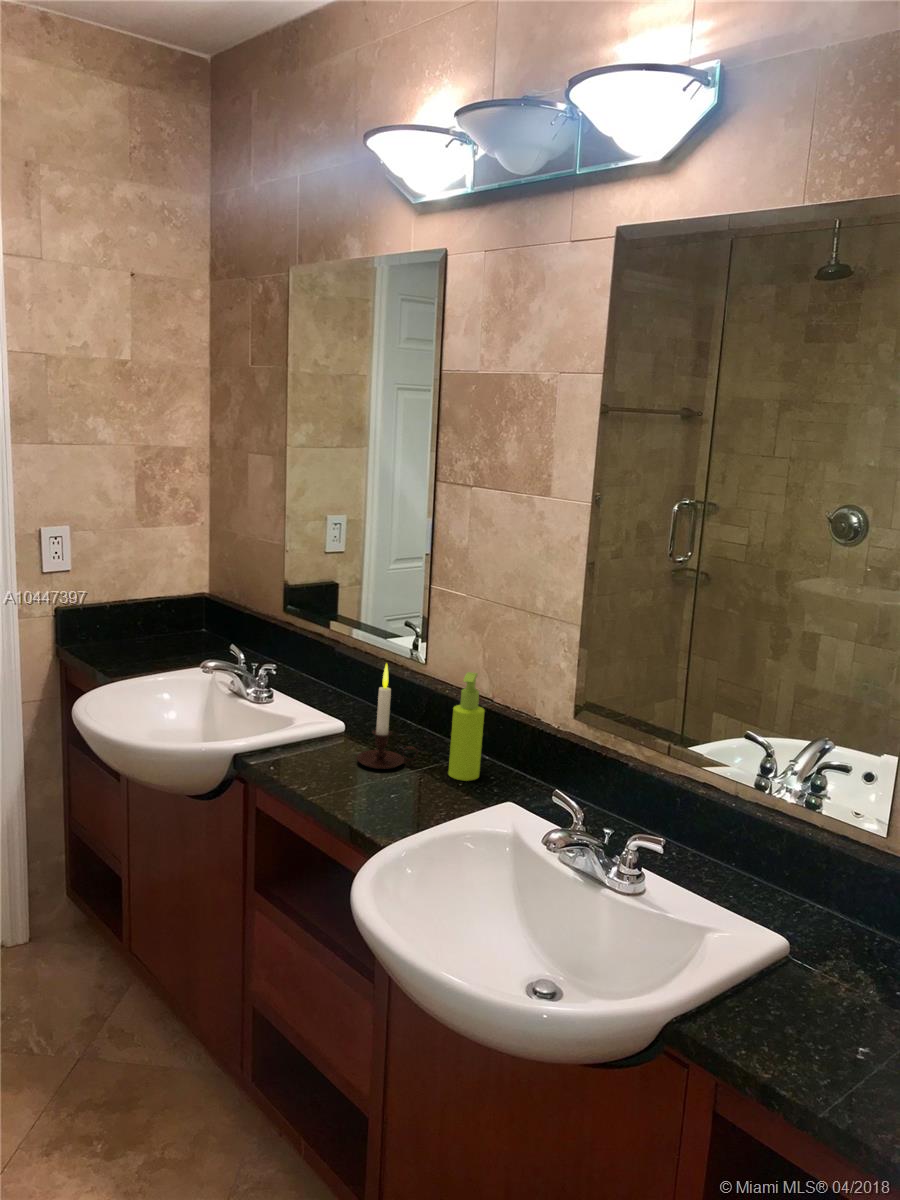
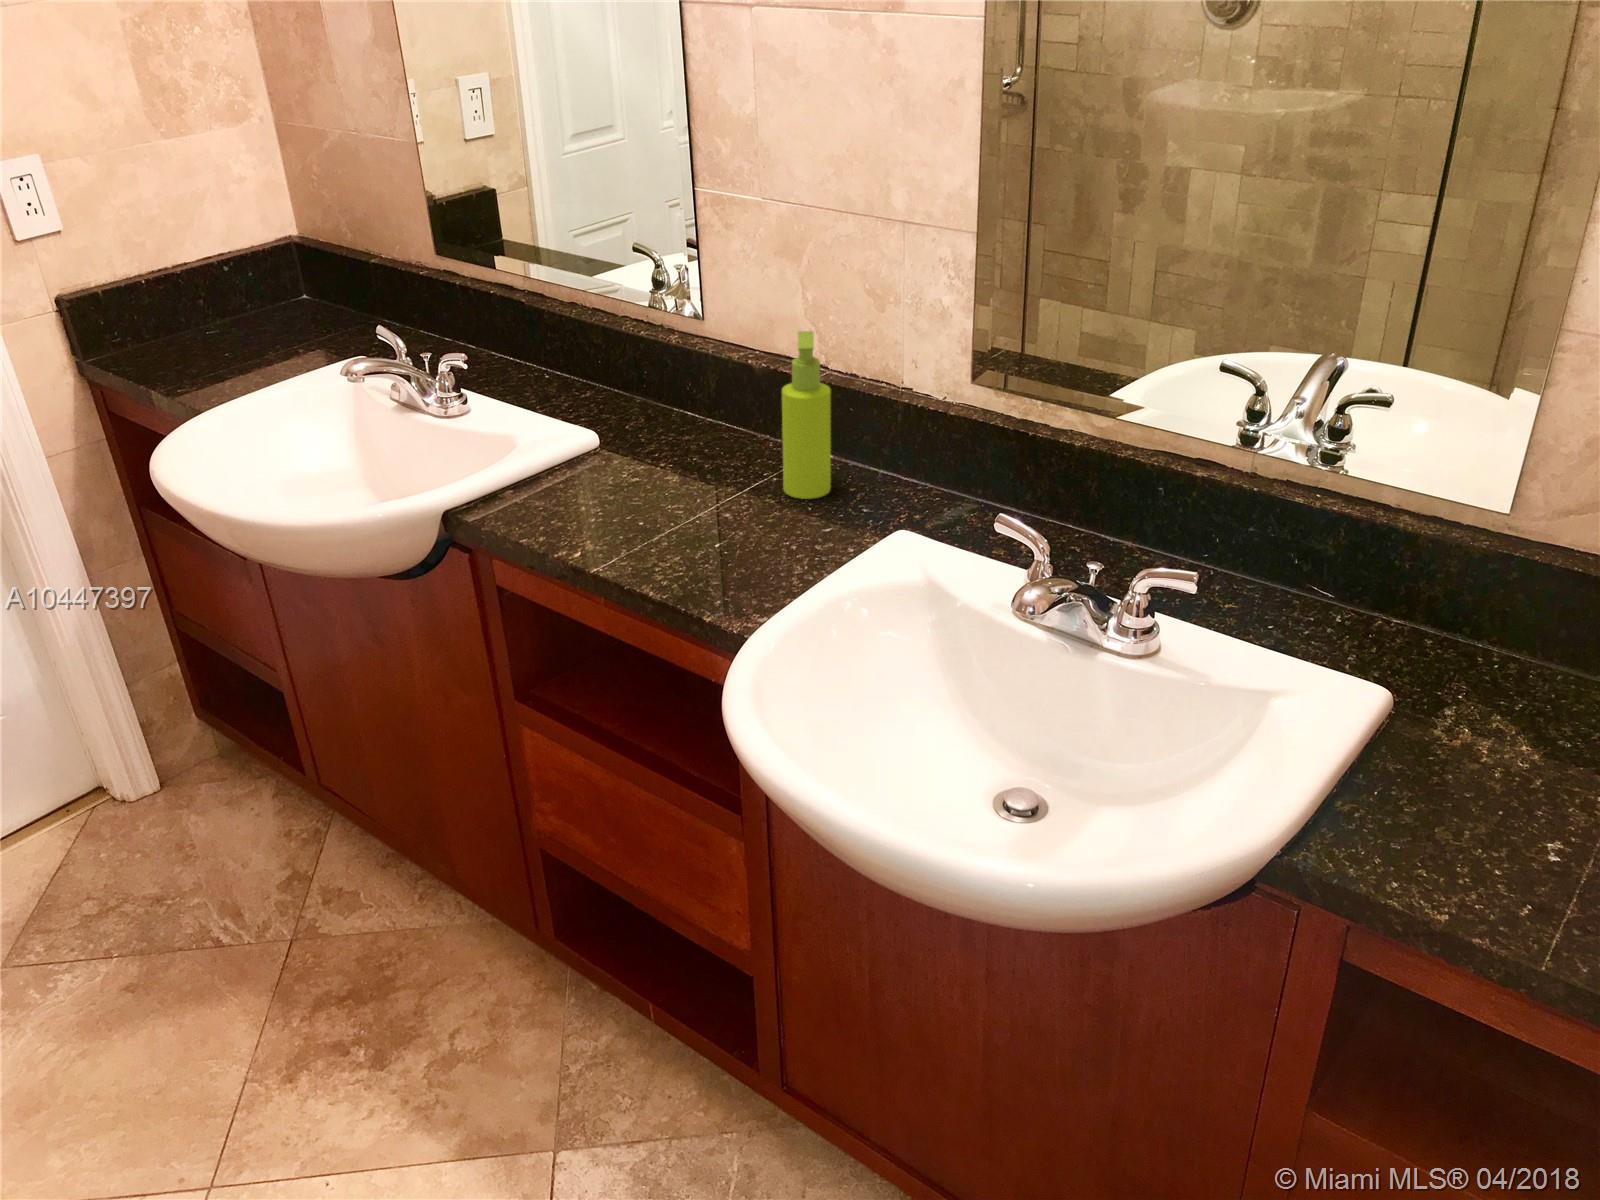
candle: present [356,664,418,769] -> none [637,334,731,501]

